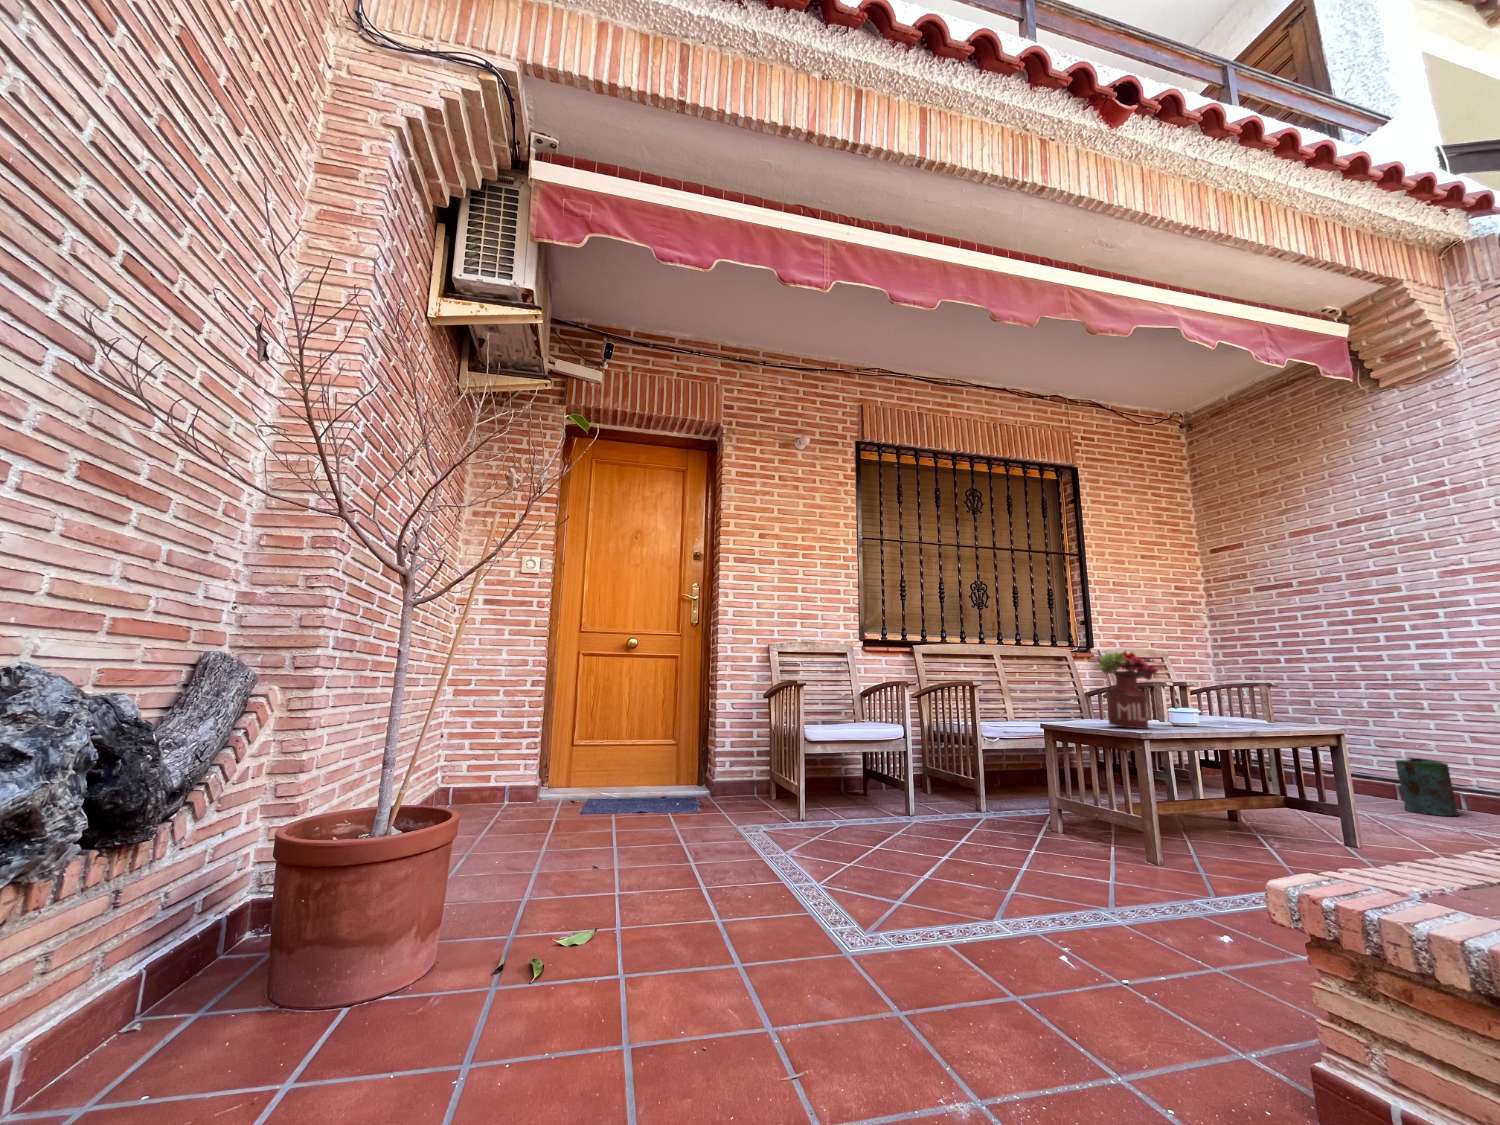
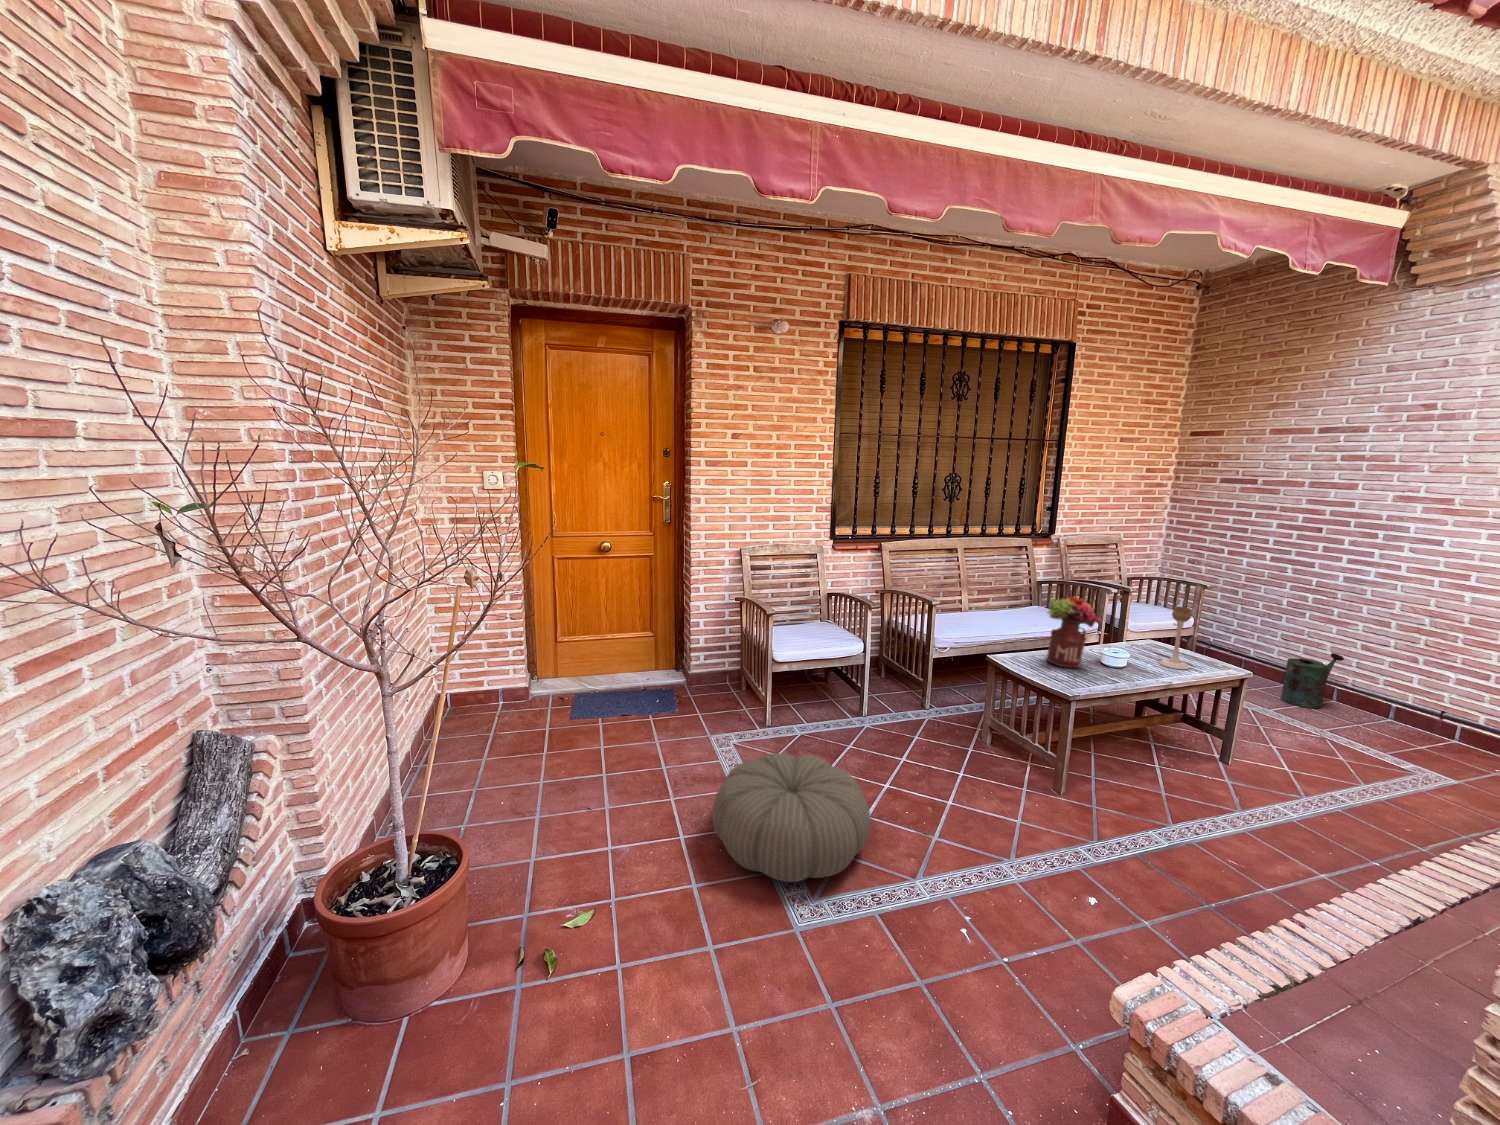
candle holder: none [1236,661,1275,730] -> present [1159,606,1191,669]
pouf: none [738,796,929,916] -> present [712,753,871,882]

